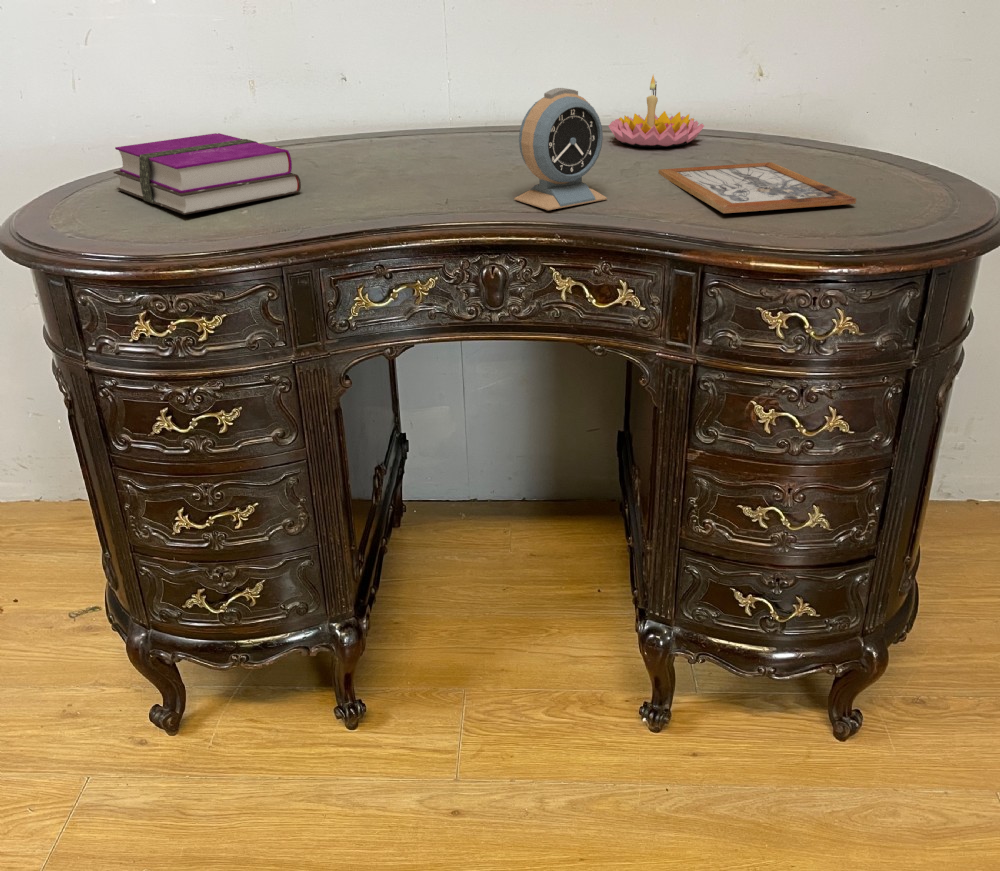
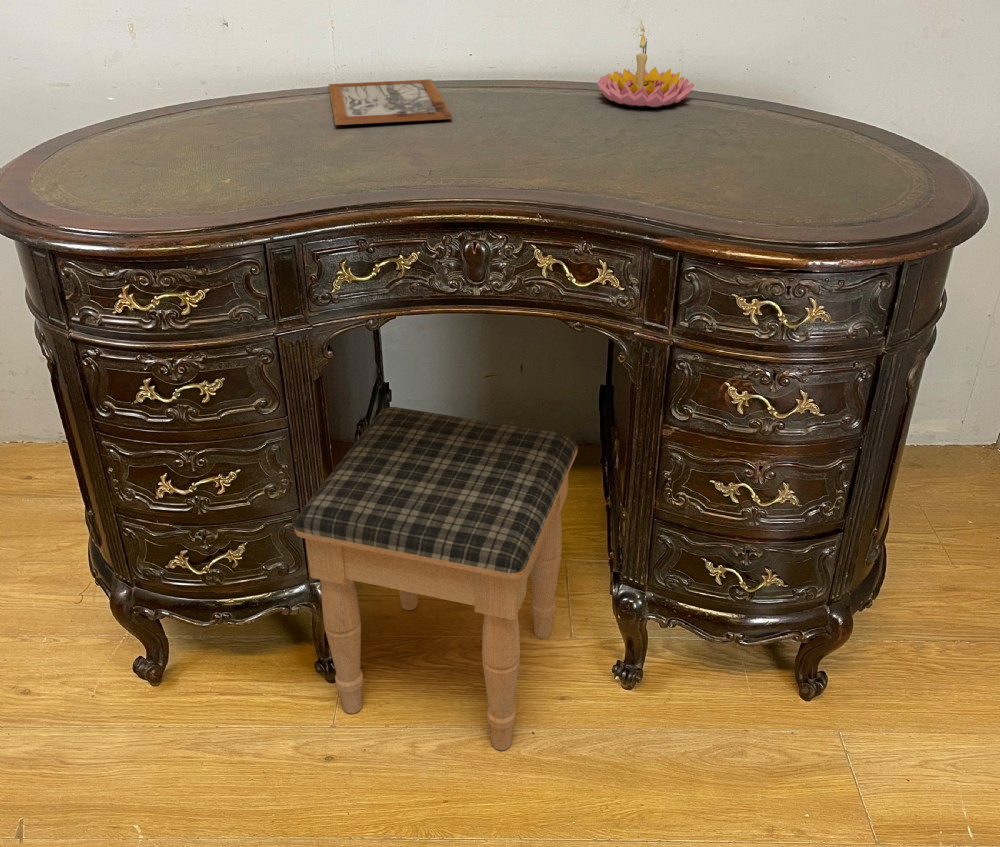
alarm clock: present [514,88,607,210] -> none [497,61,590,186]
hardback book: present [113,133,301,215] -> none [91,87,282,183]
picture frame: present [658,162,856,213] -> present [329,79,452,125]
footstool: none [312,445,599,795] -> present [294,407,578,750]

